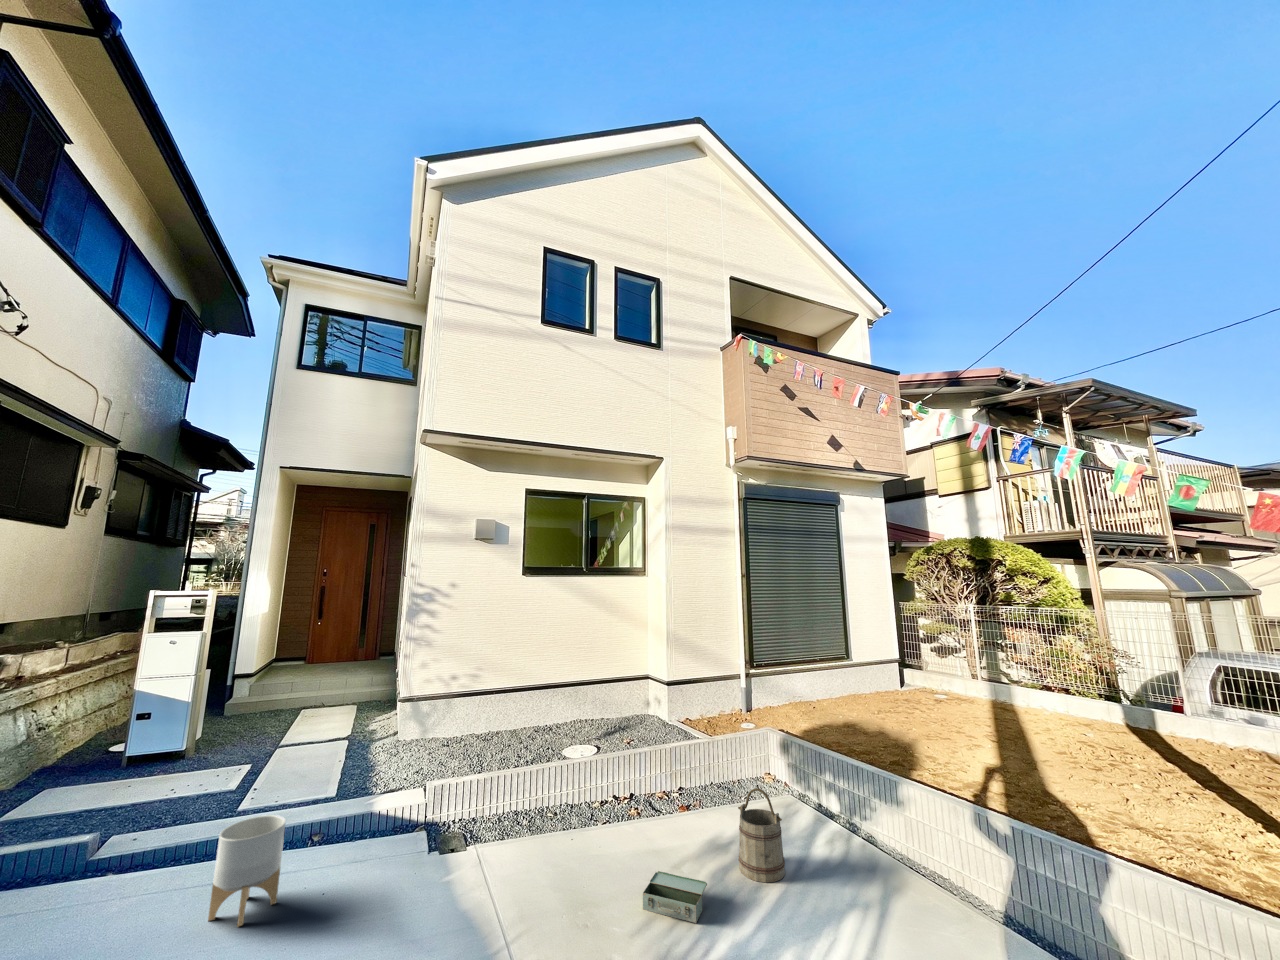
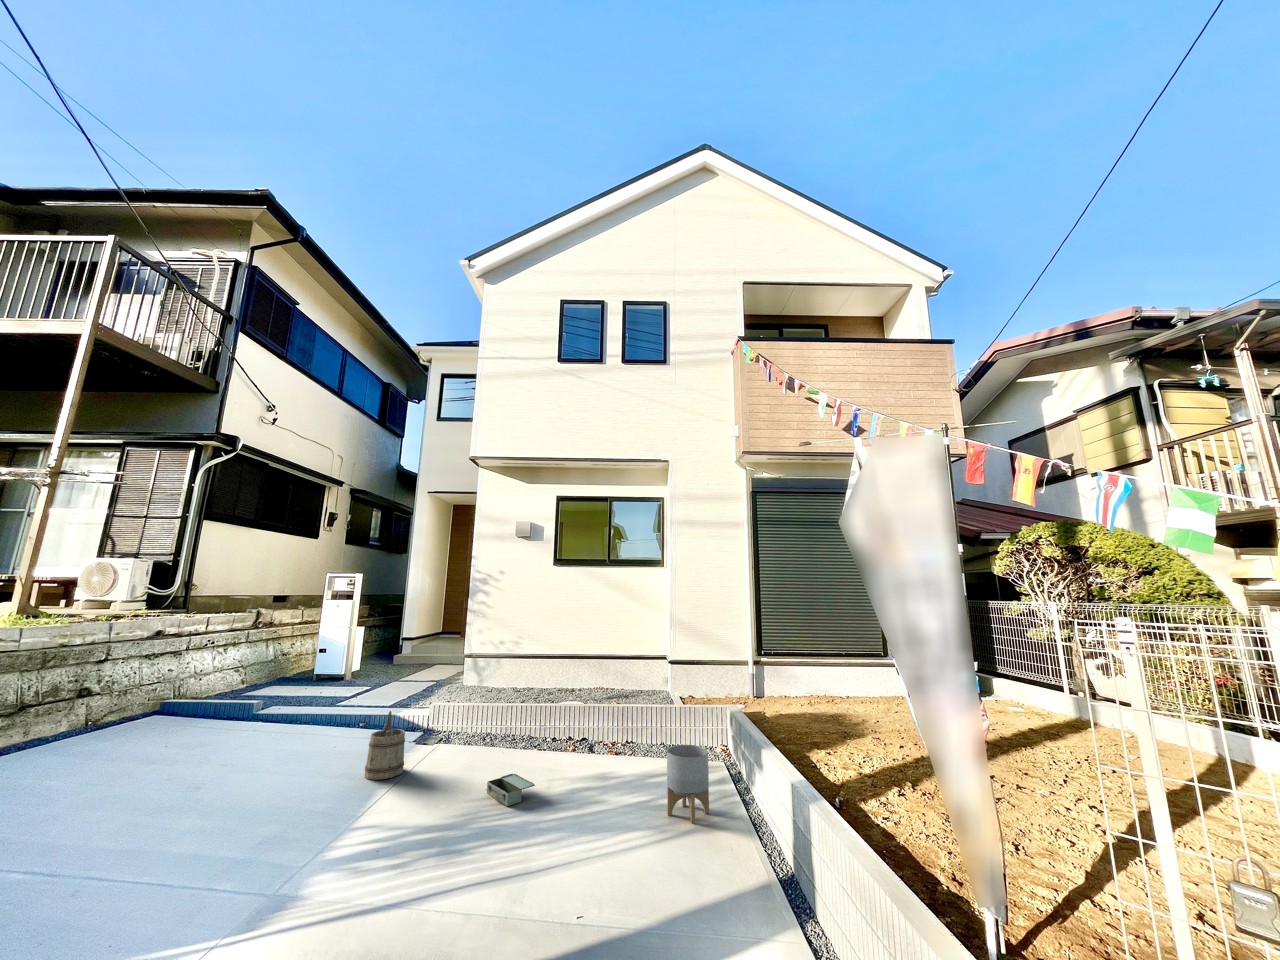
bucket: present [738,788,785,882] -> present [364,711,405,780]
planter: present [208,815,286,926] -> present [667,745,709,824]

